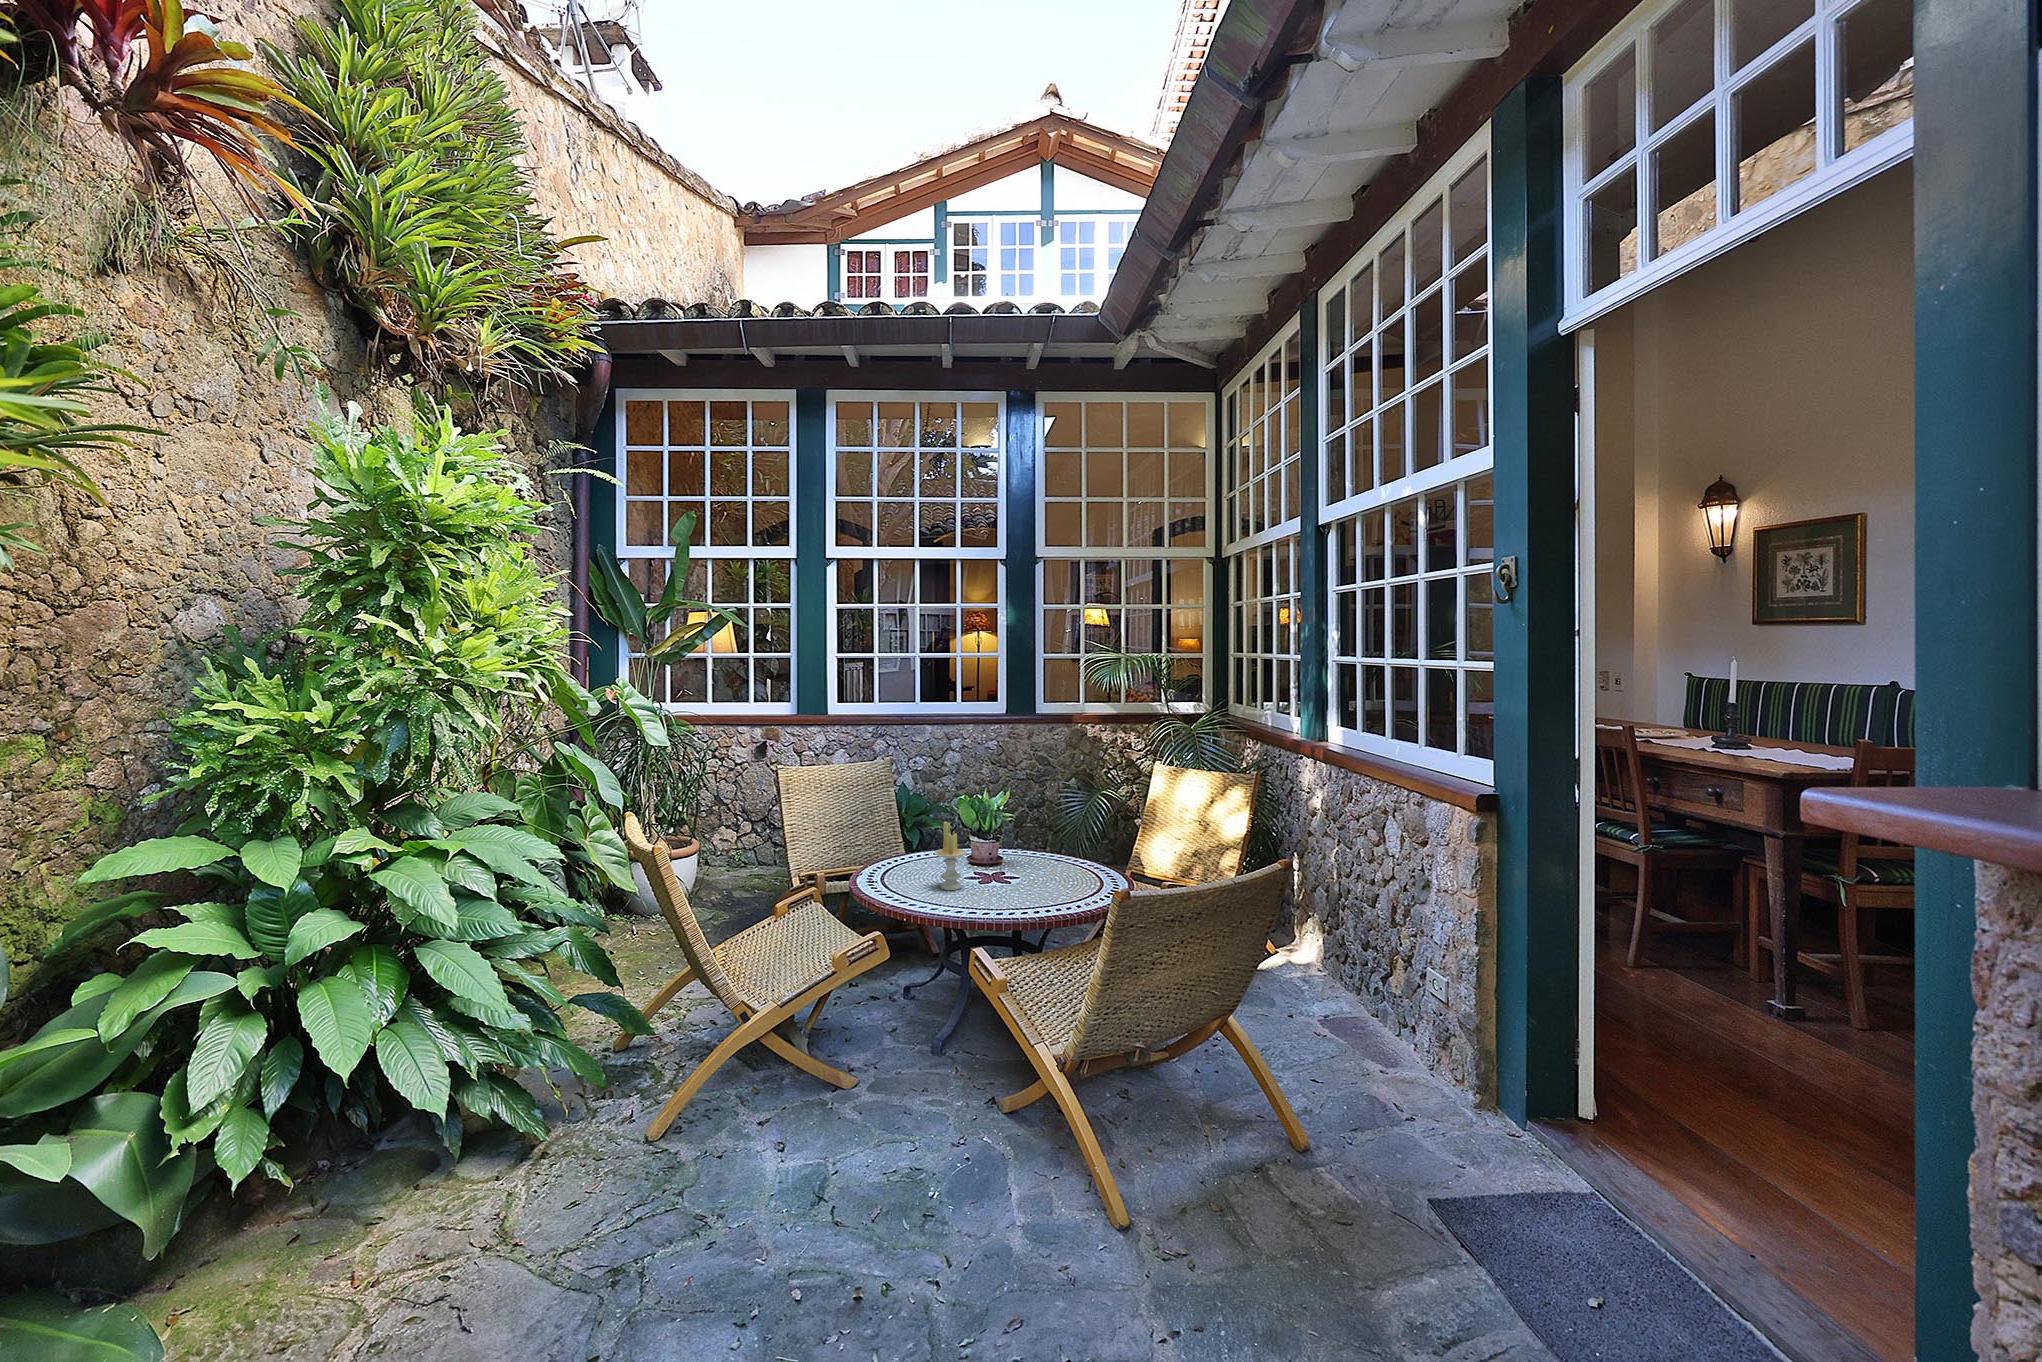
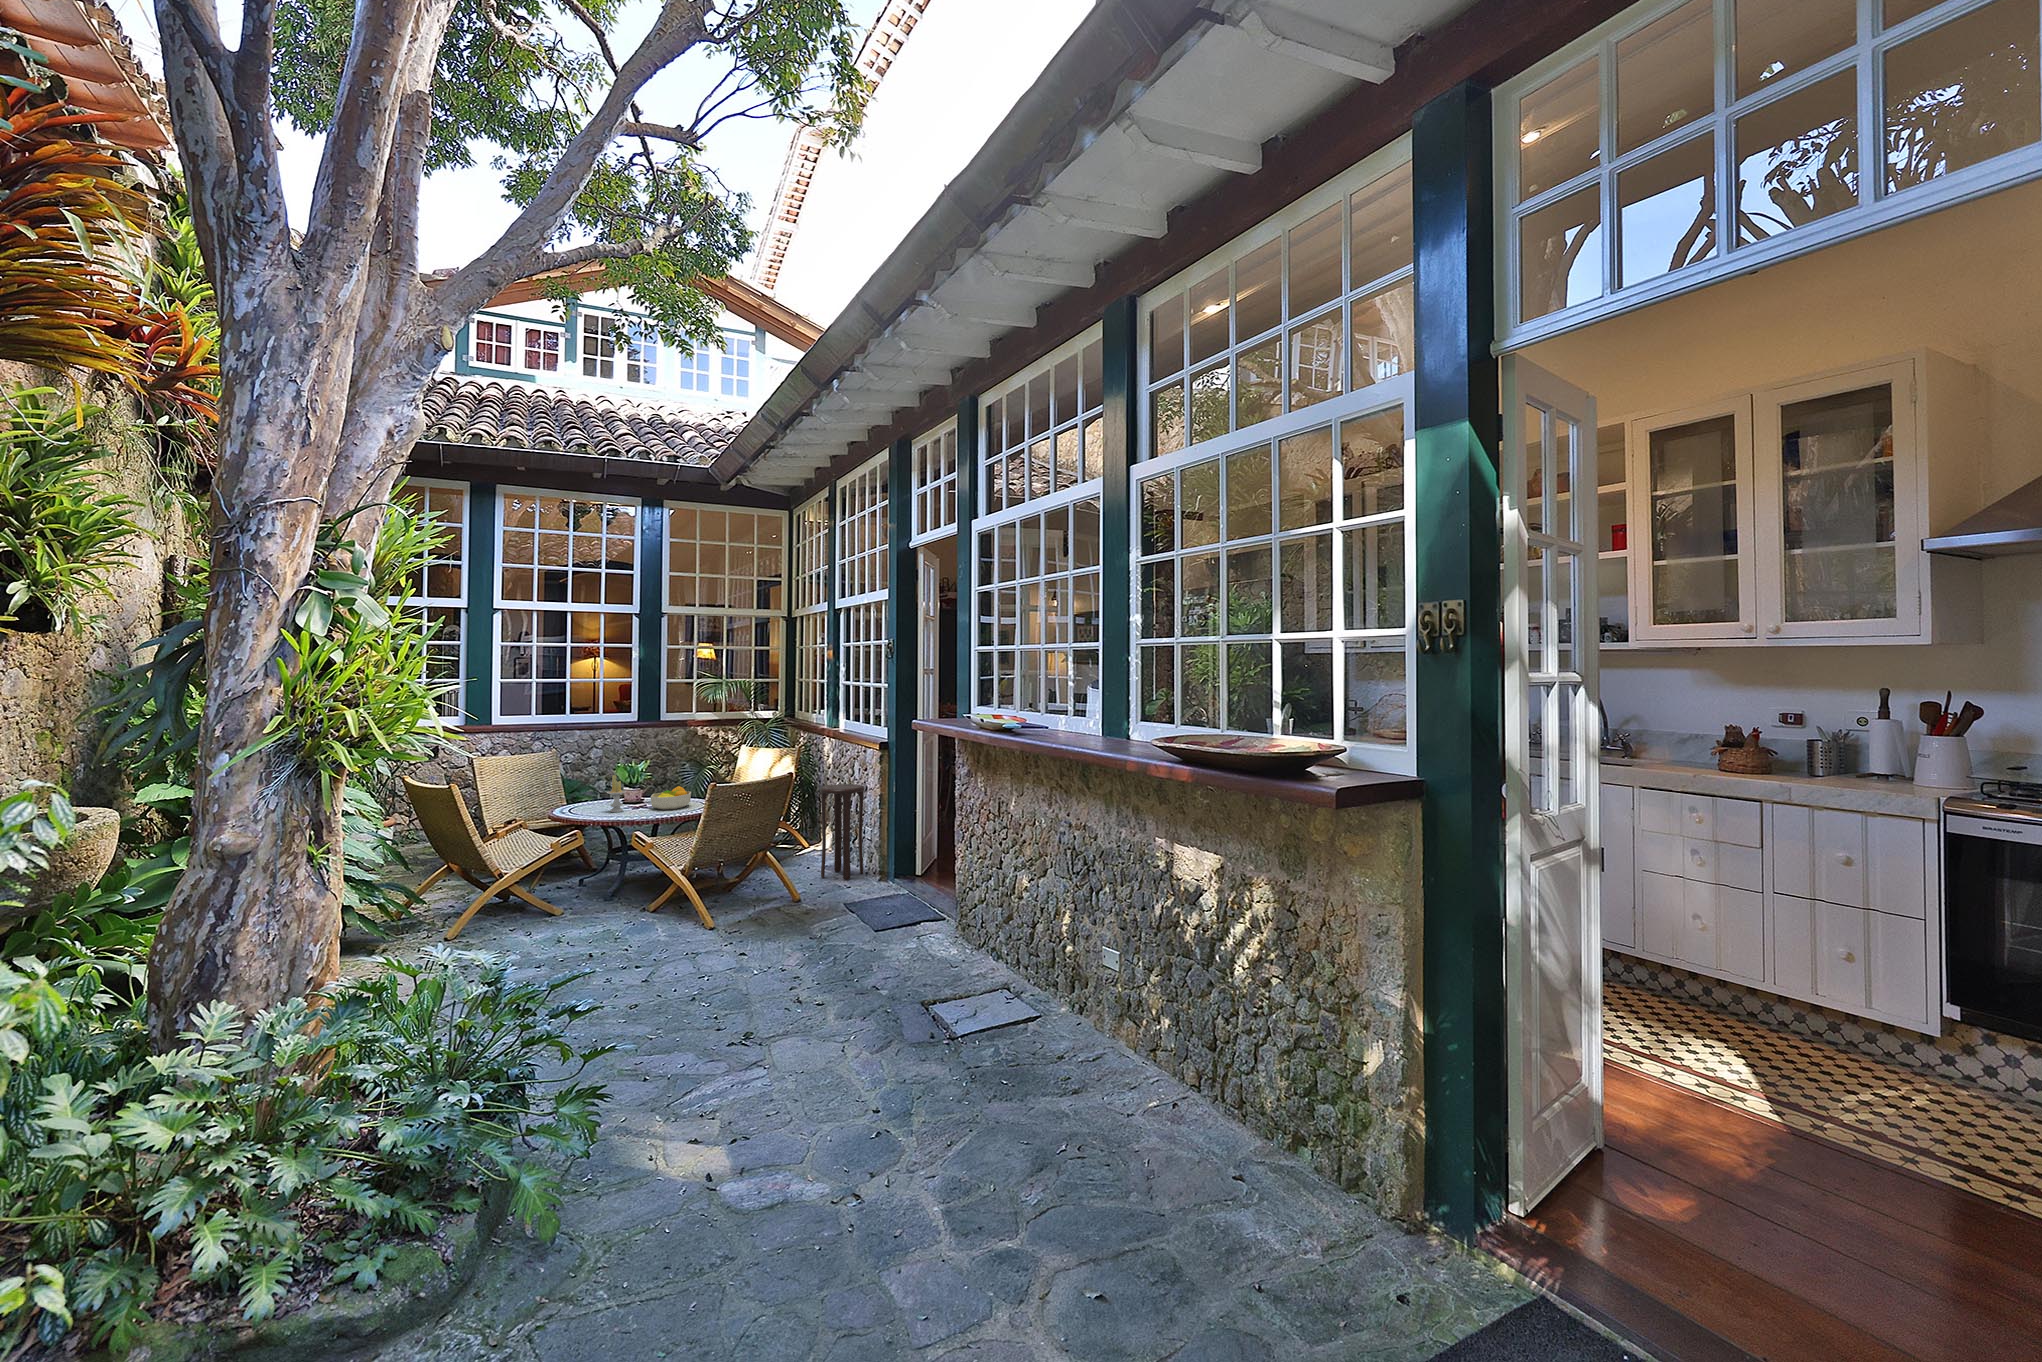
fruit bowl: none [1007,844,1076,892] -> present [651,786,691,810]
stool: none [1327,868,1428,1087] -> present [820,784,865,880]

